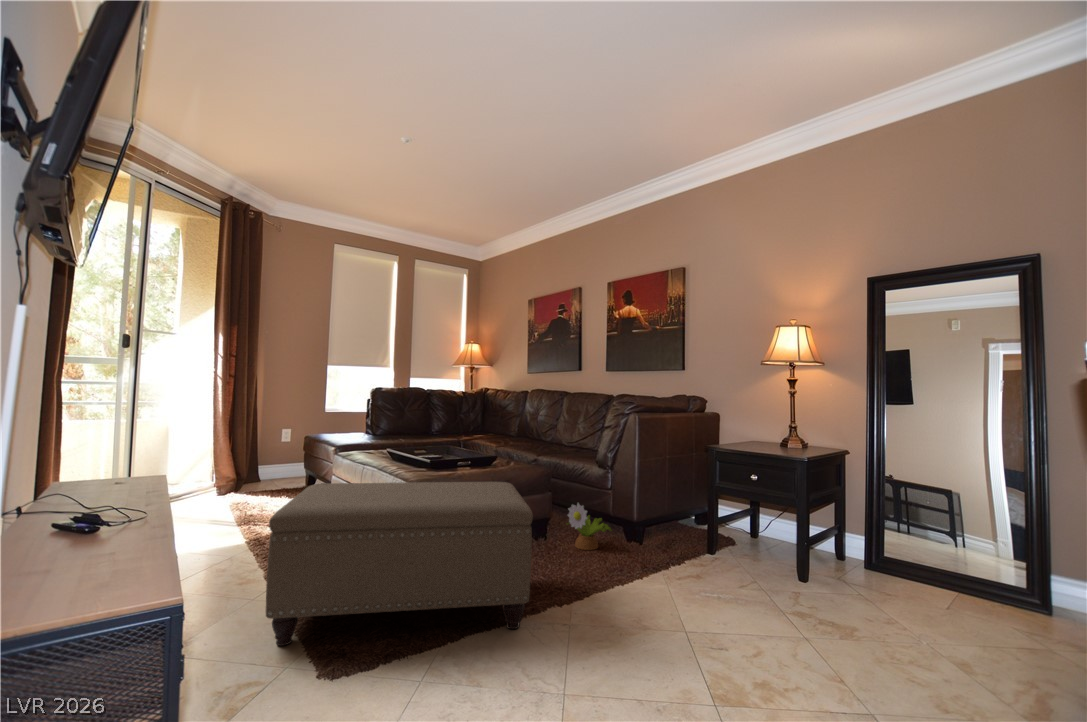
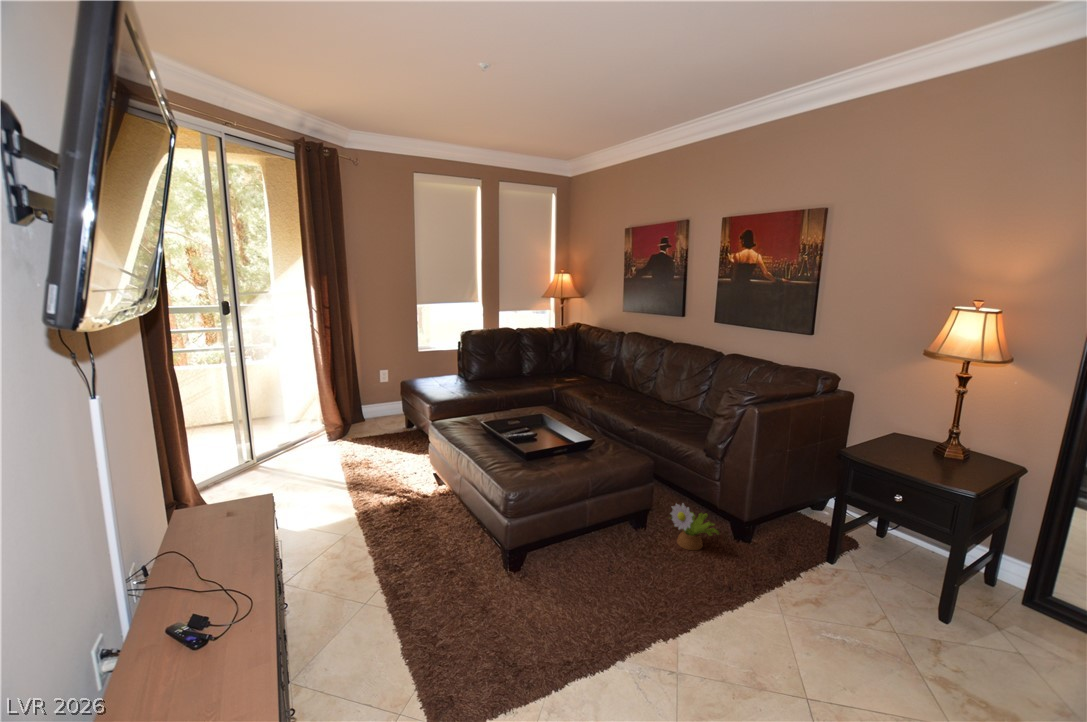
ottoman: present [266,482,533,646] -> none [374,502,643,682]

